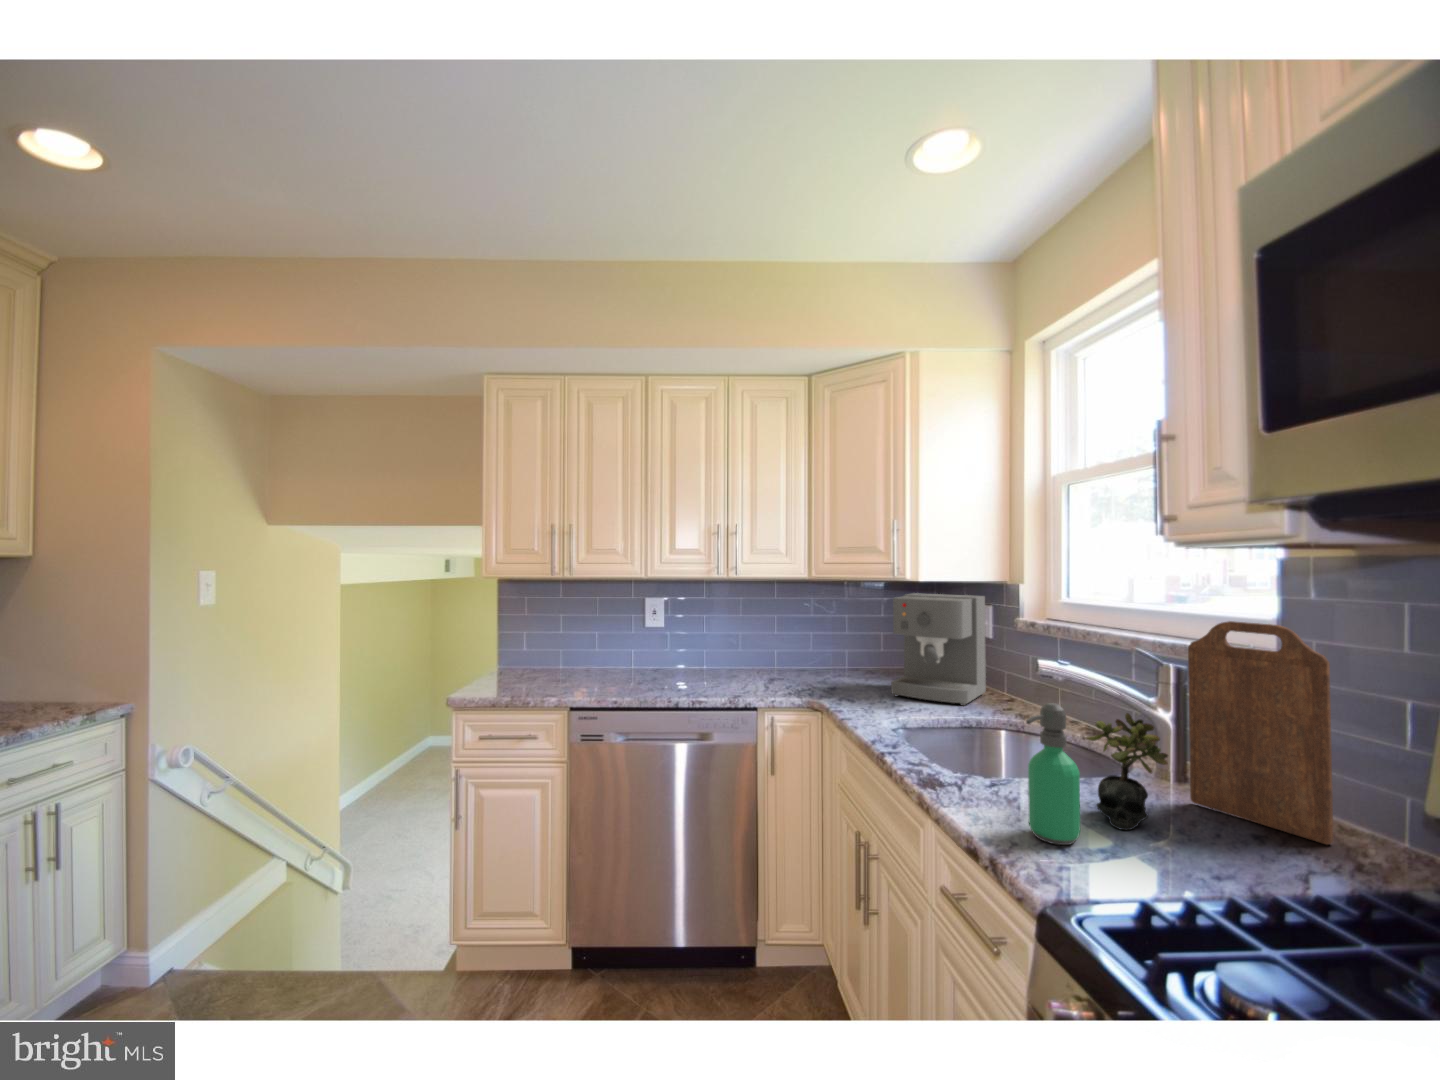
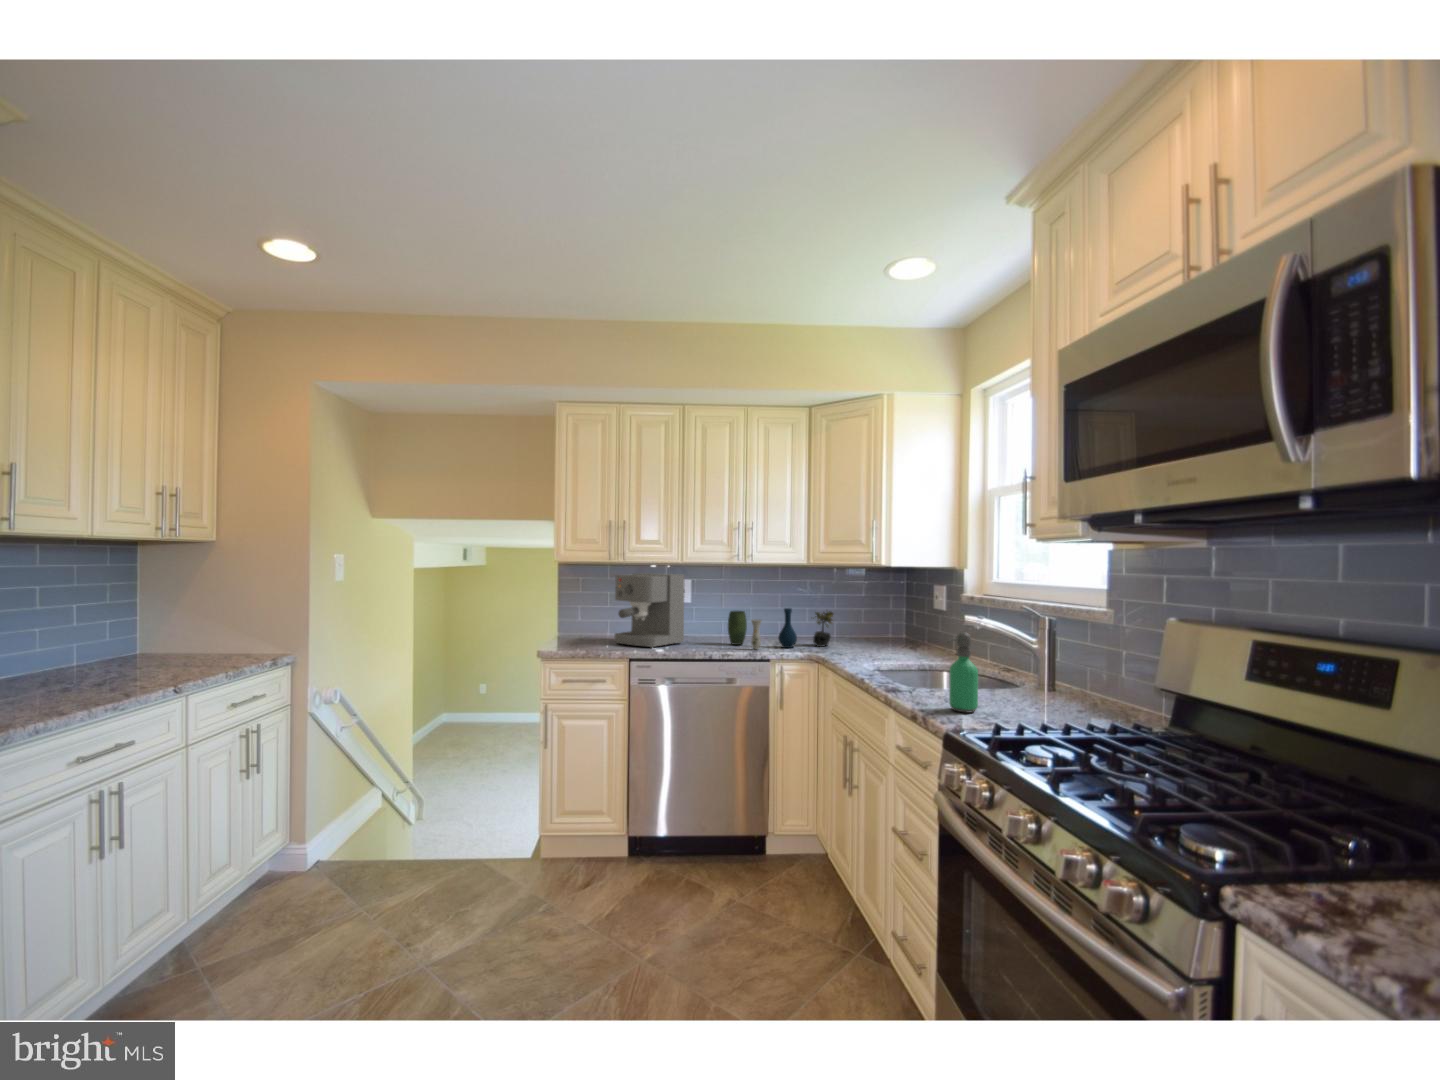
coffee maker: present [891,593,986,706] -> present [614,573,685,648]
cutting board: present [1188,621,1334,844] -> none [1052,587,1122,713]
vase: none [706,635,795,691] -> present [728,608,797,650]
succulent plant: present [1086,713,1168,830] -> present [813,611,833,647]

